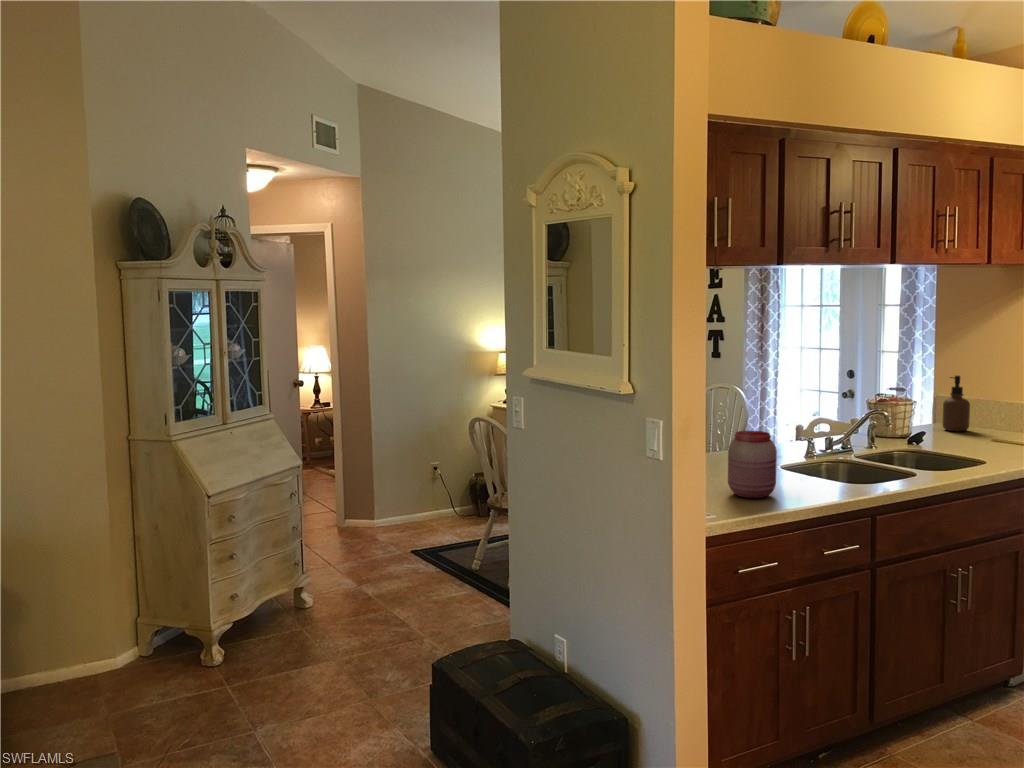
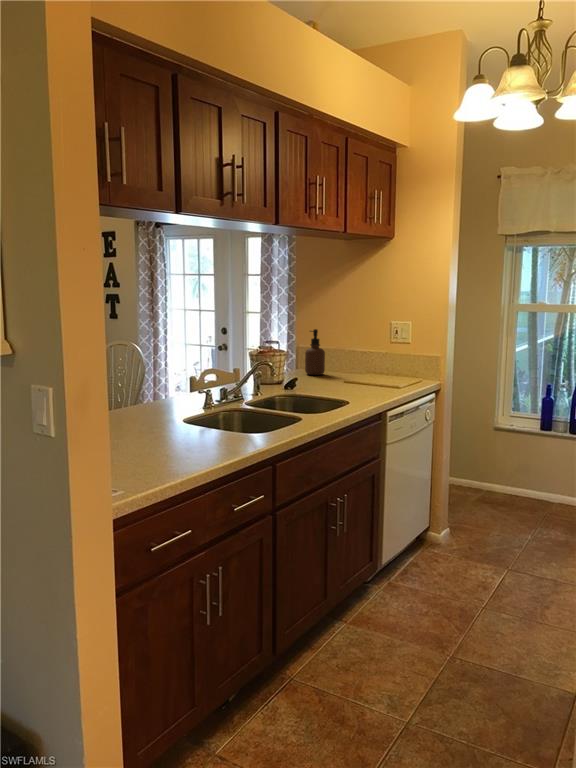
jar: present [728,431,777,498] -> none [133,389,184,462]

